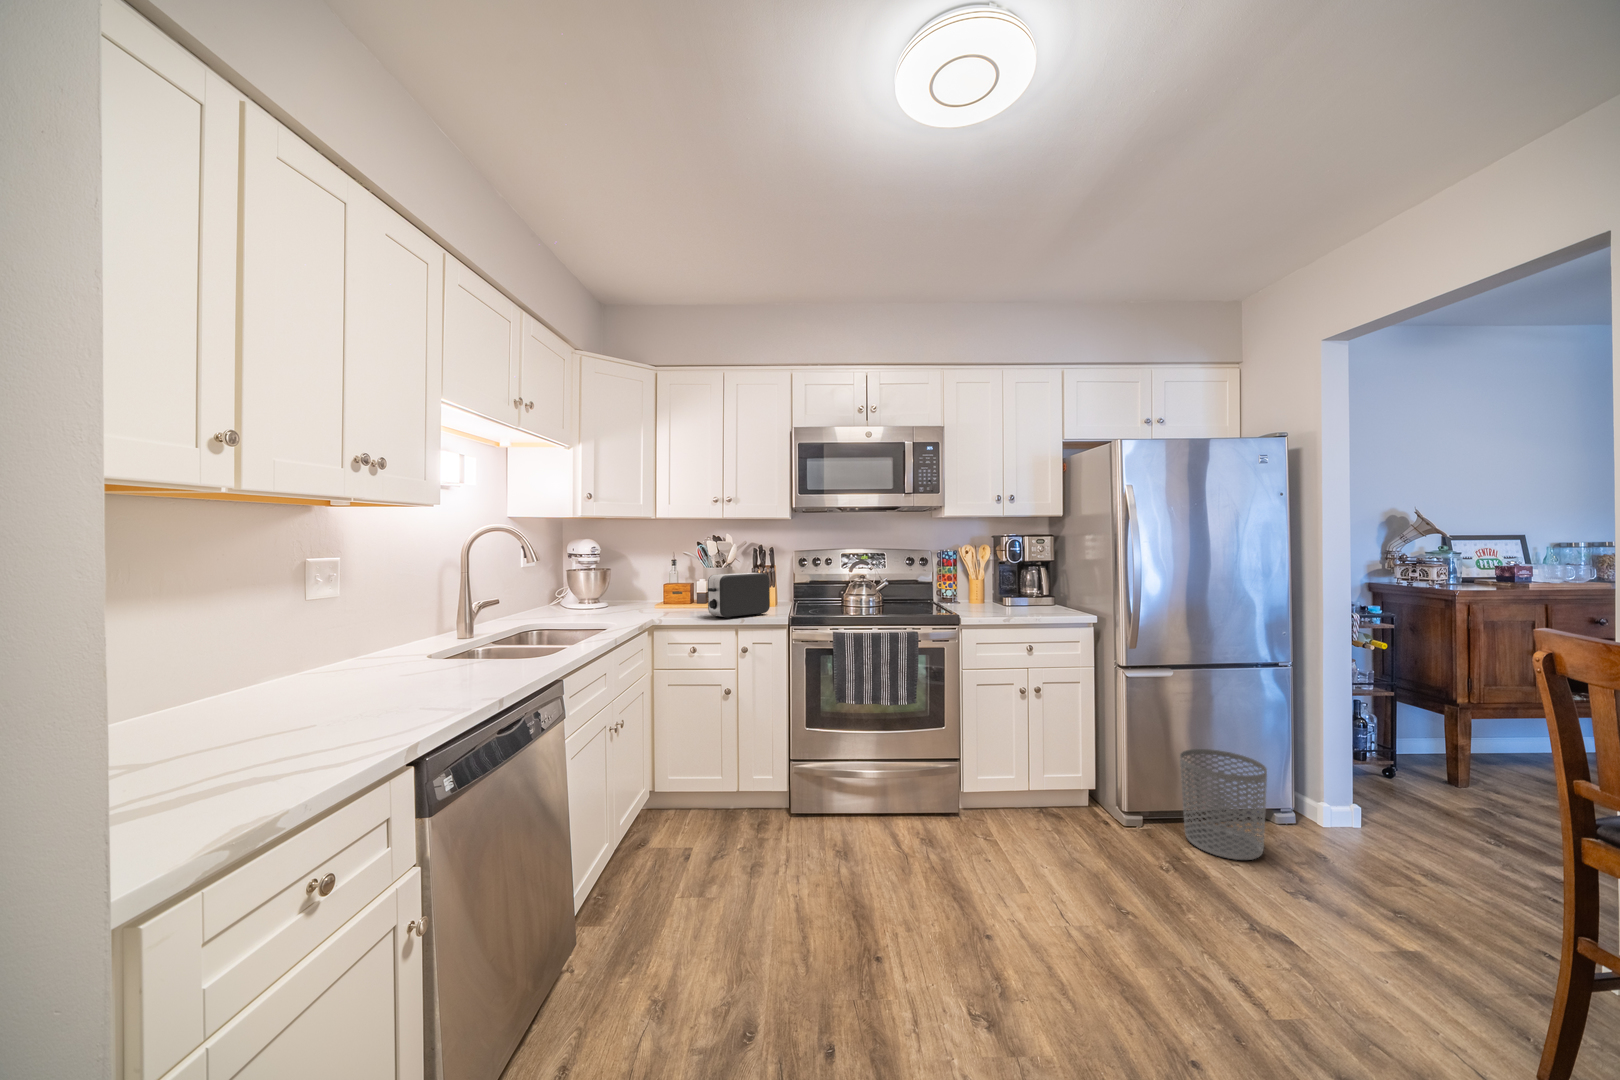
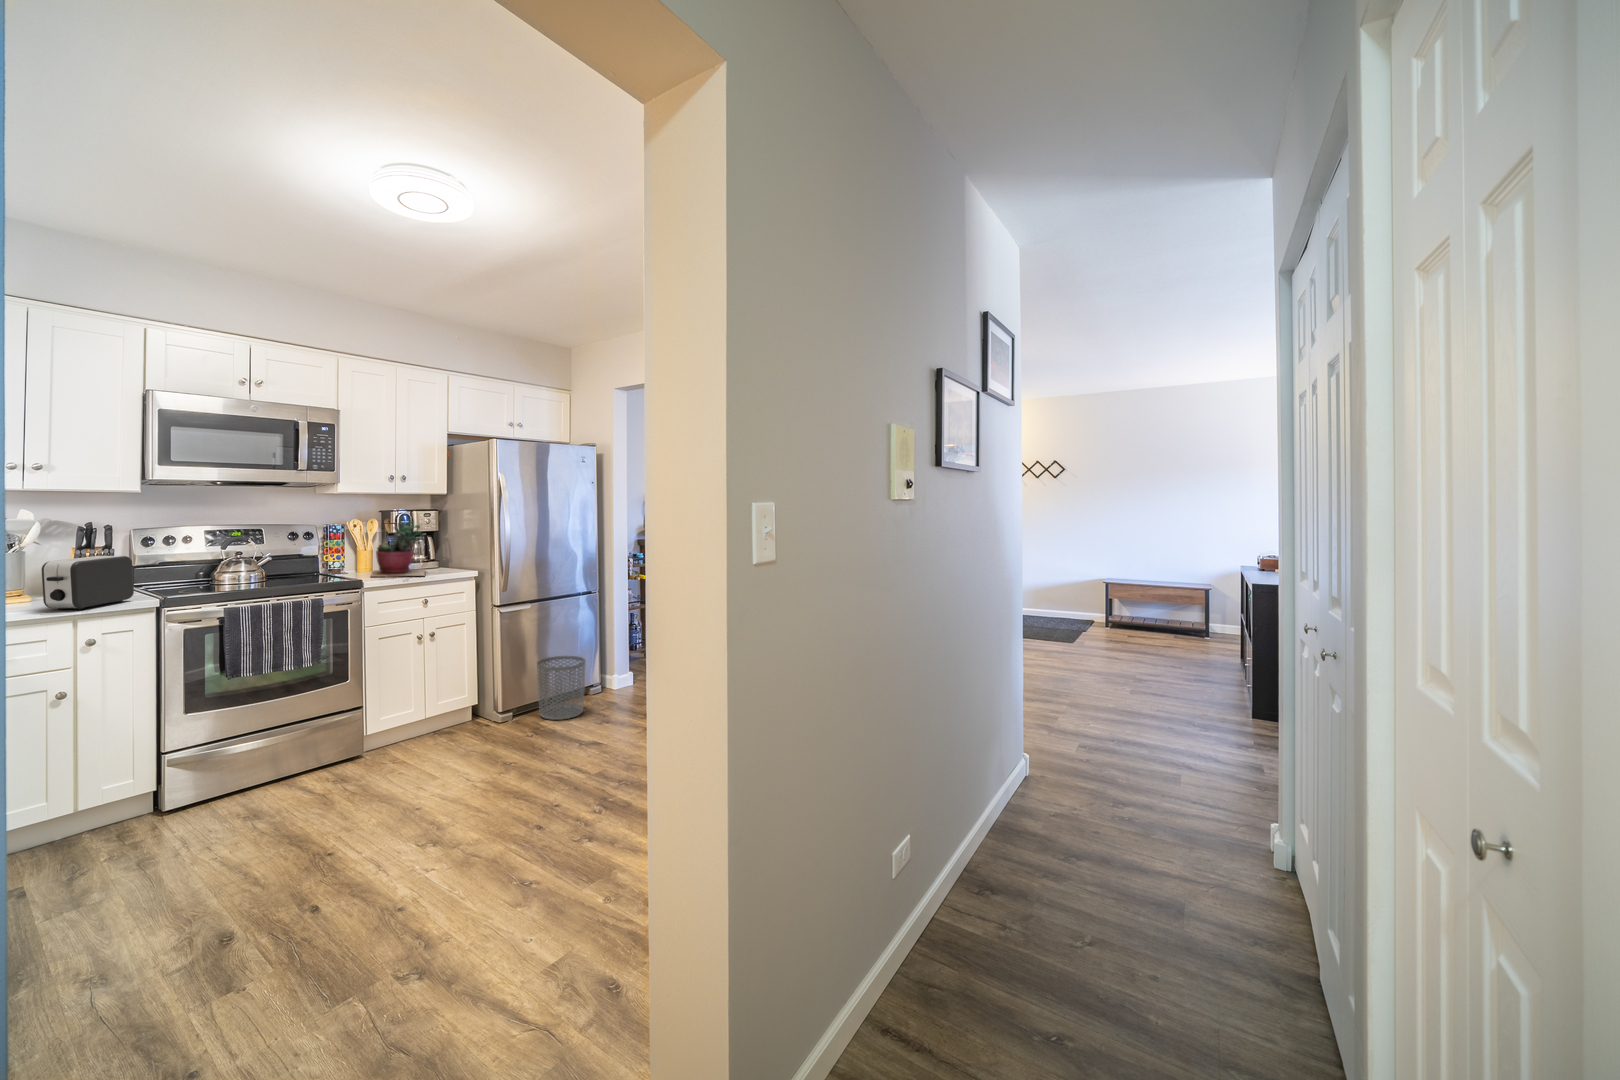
succulent plant: none [975,544,1038,613] -> present [371,519,426,577]

